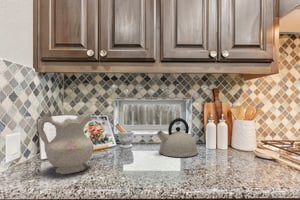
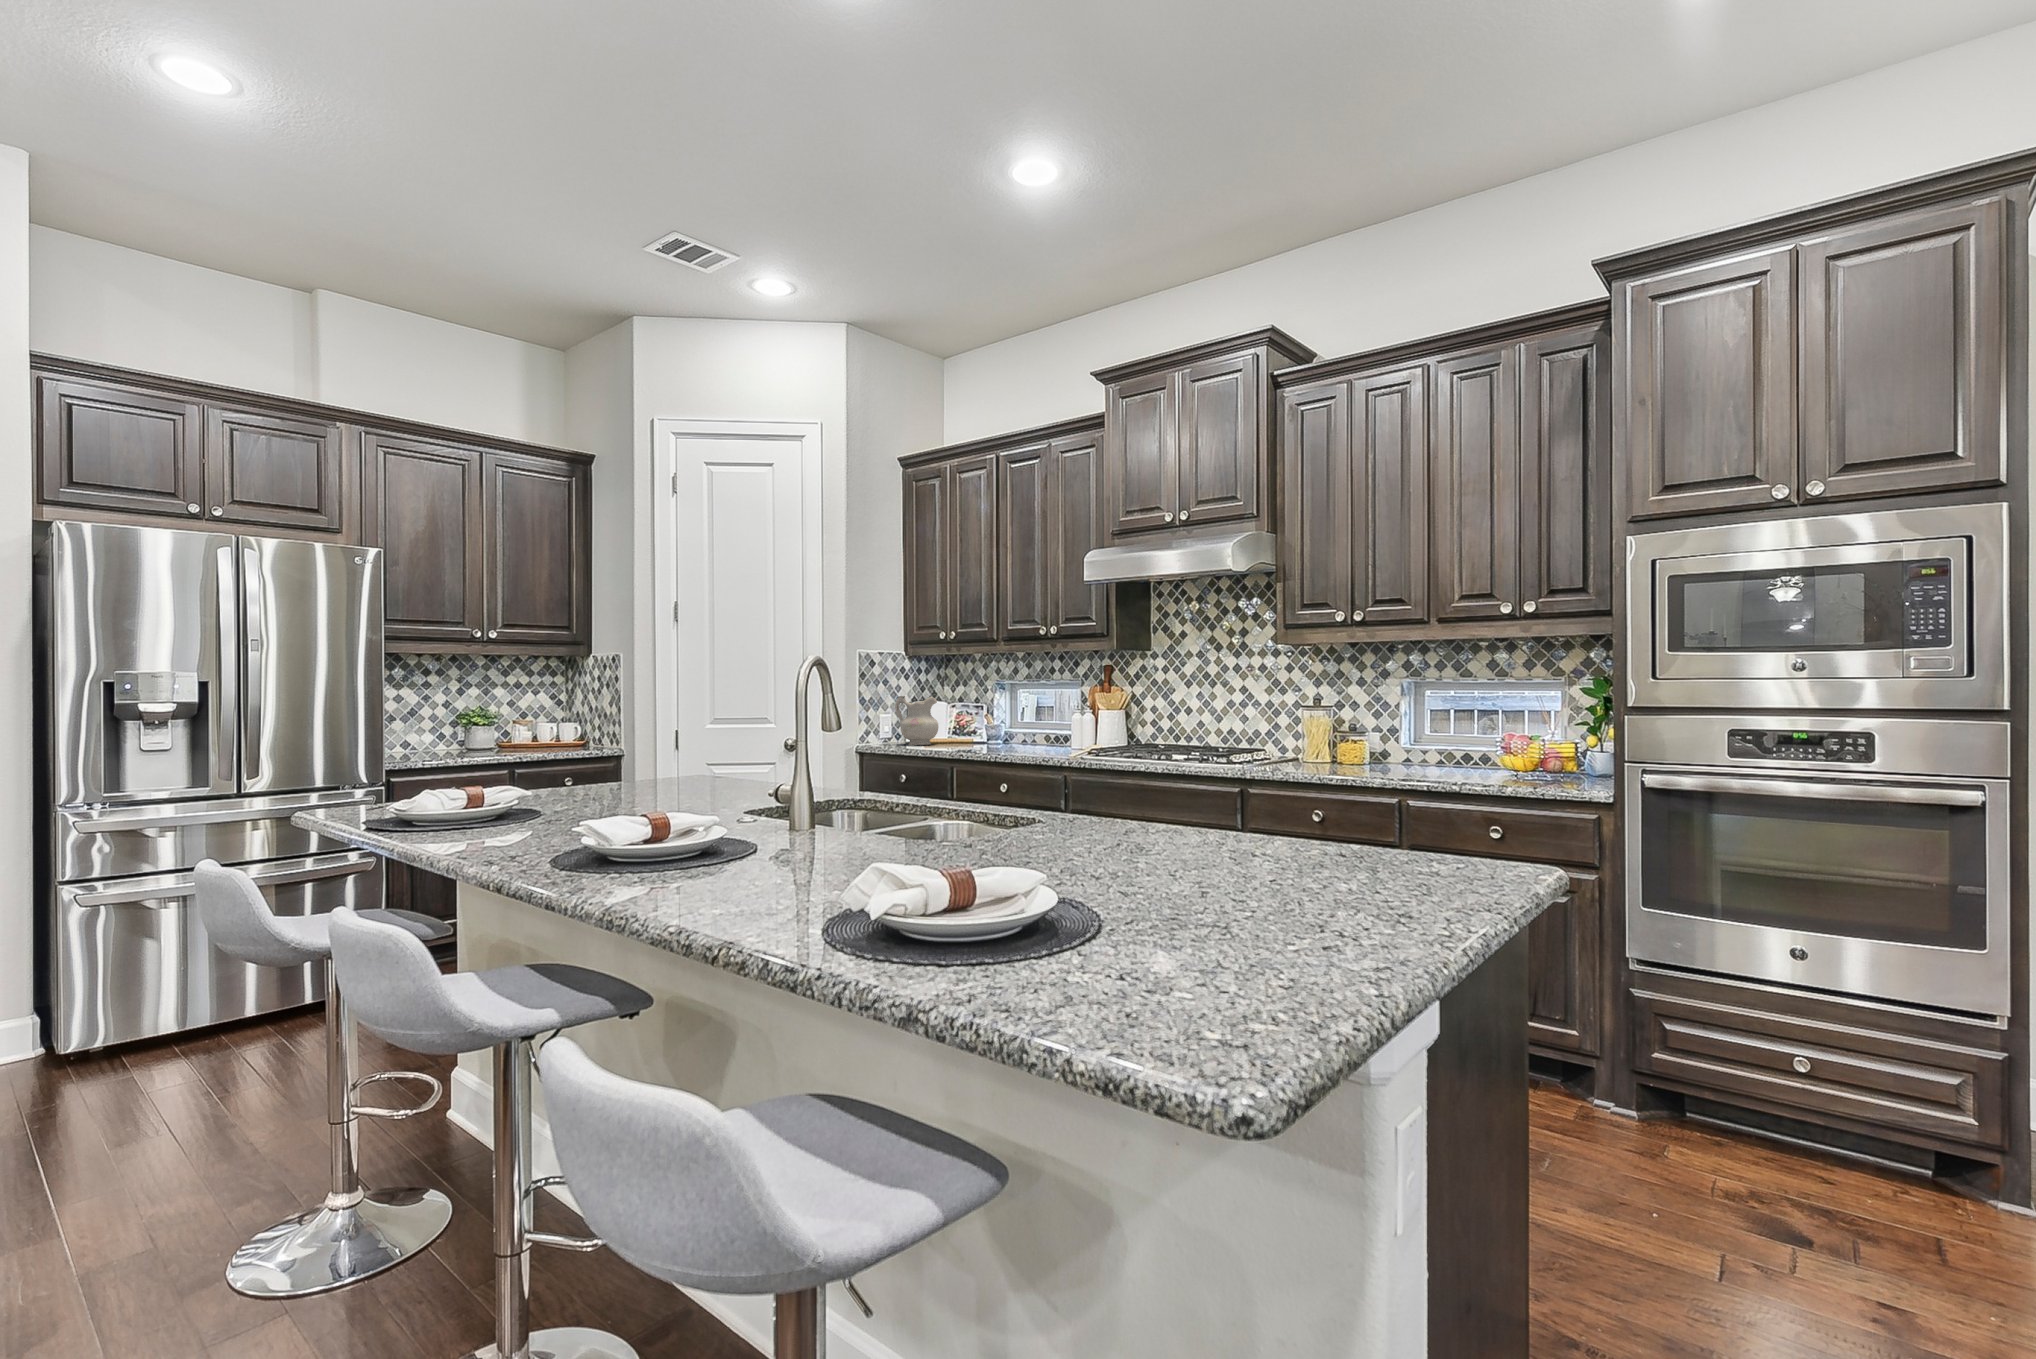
kettle: present [157,118,198,157] -> none [1009,705,1059,746]

